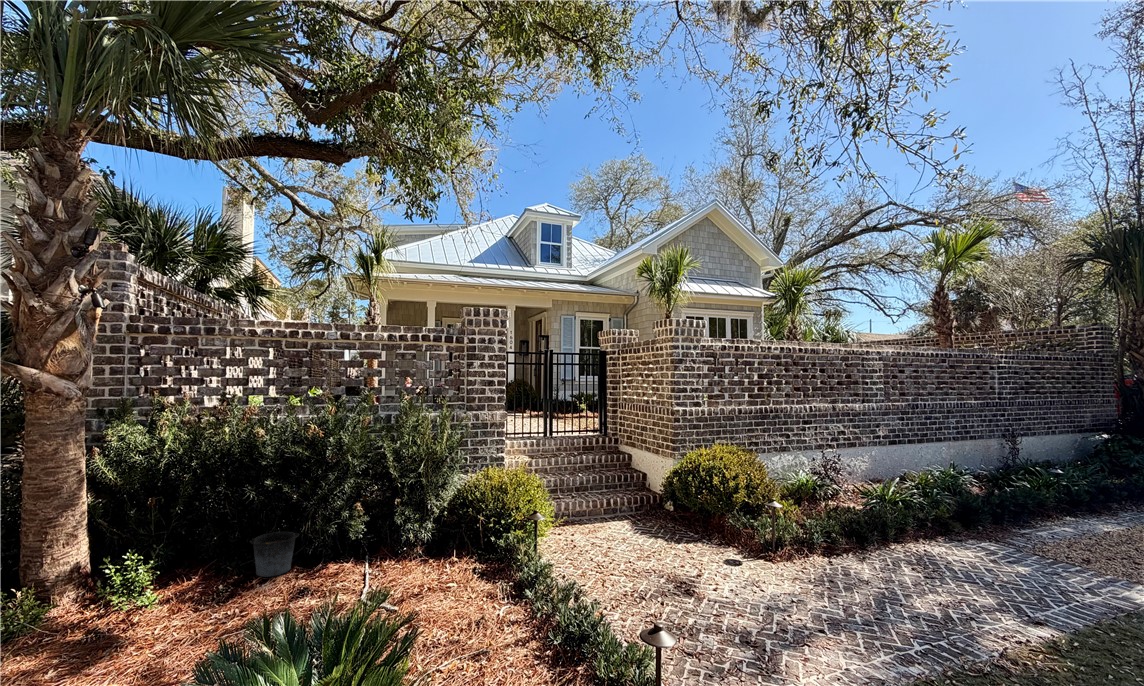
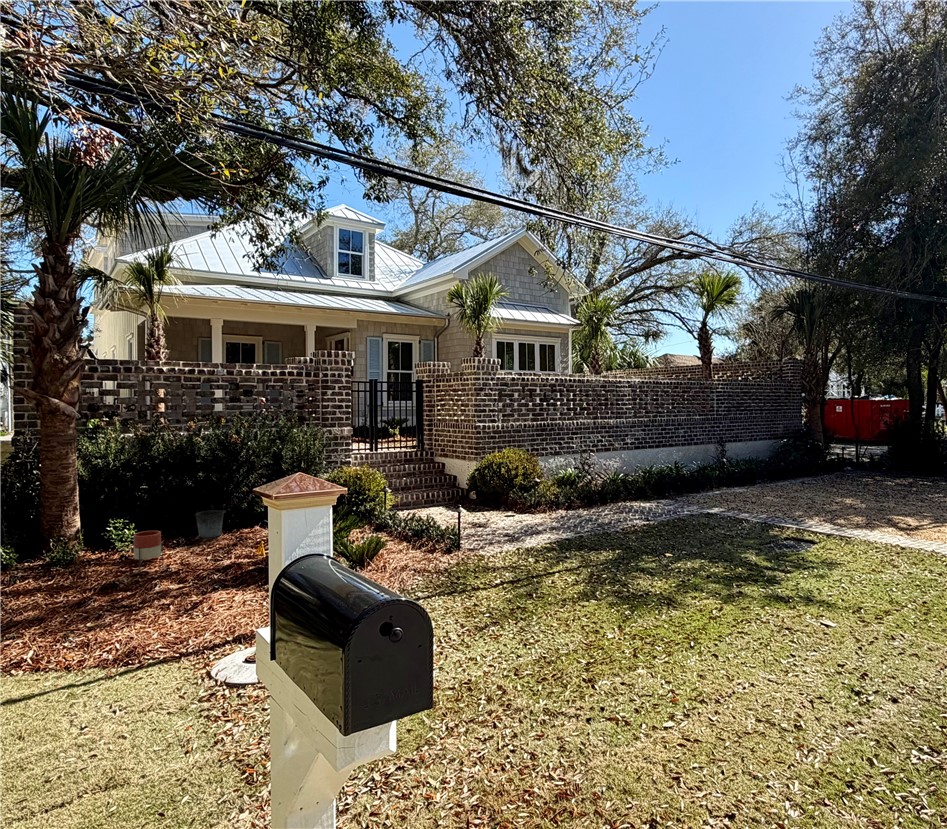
planter: none [90,584,145,665] -> present [133,531,163,573]

